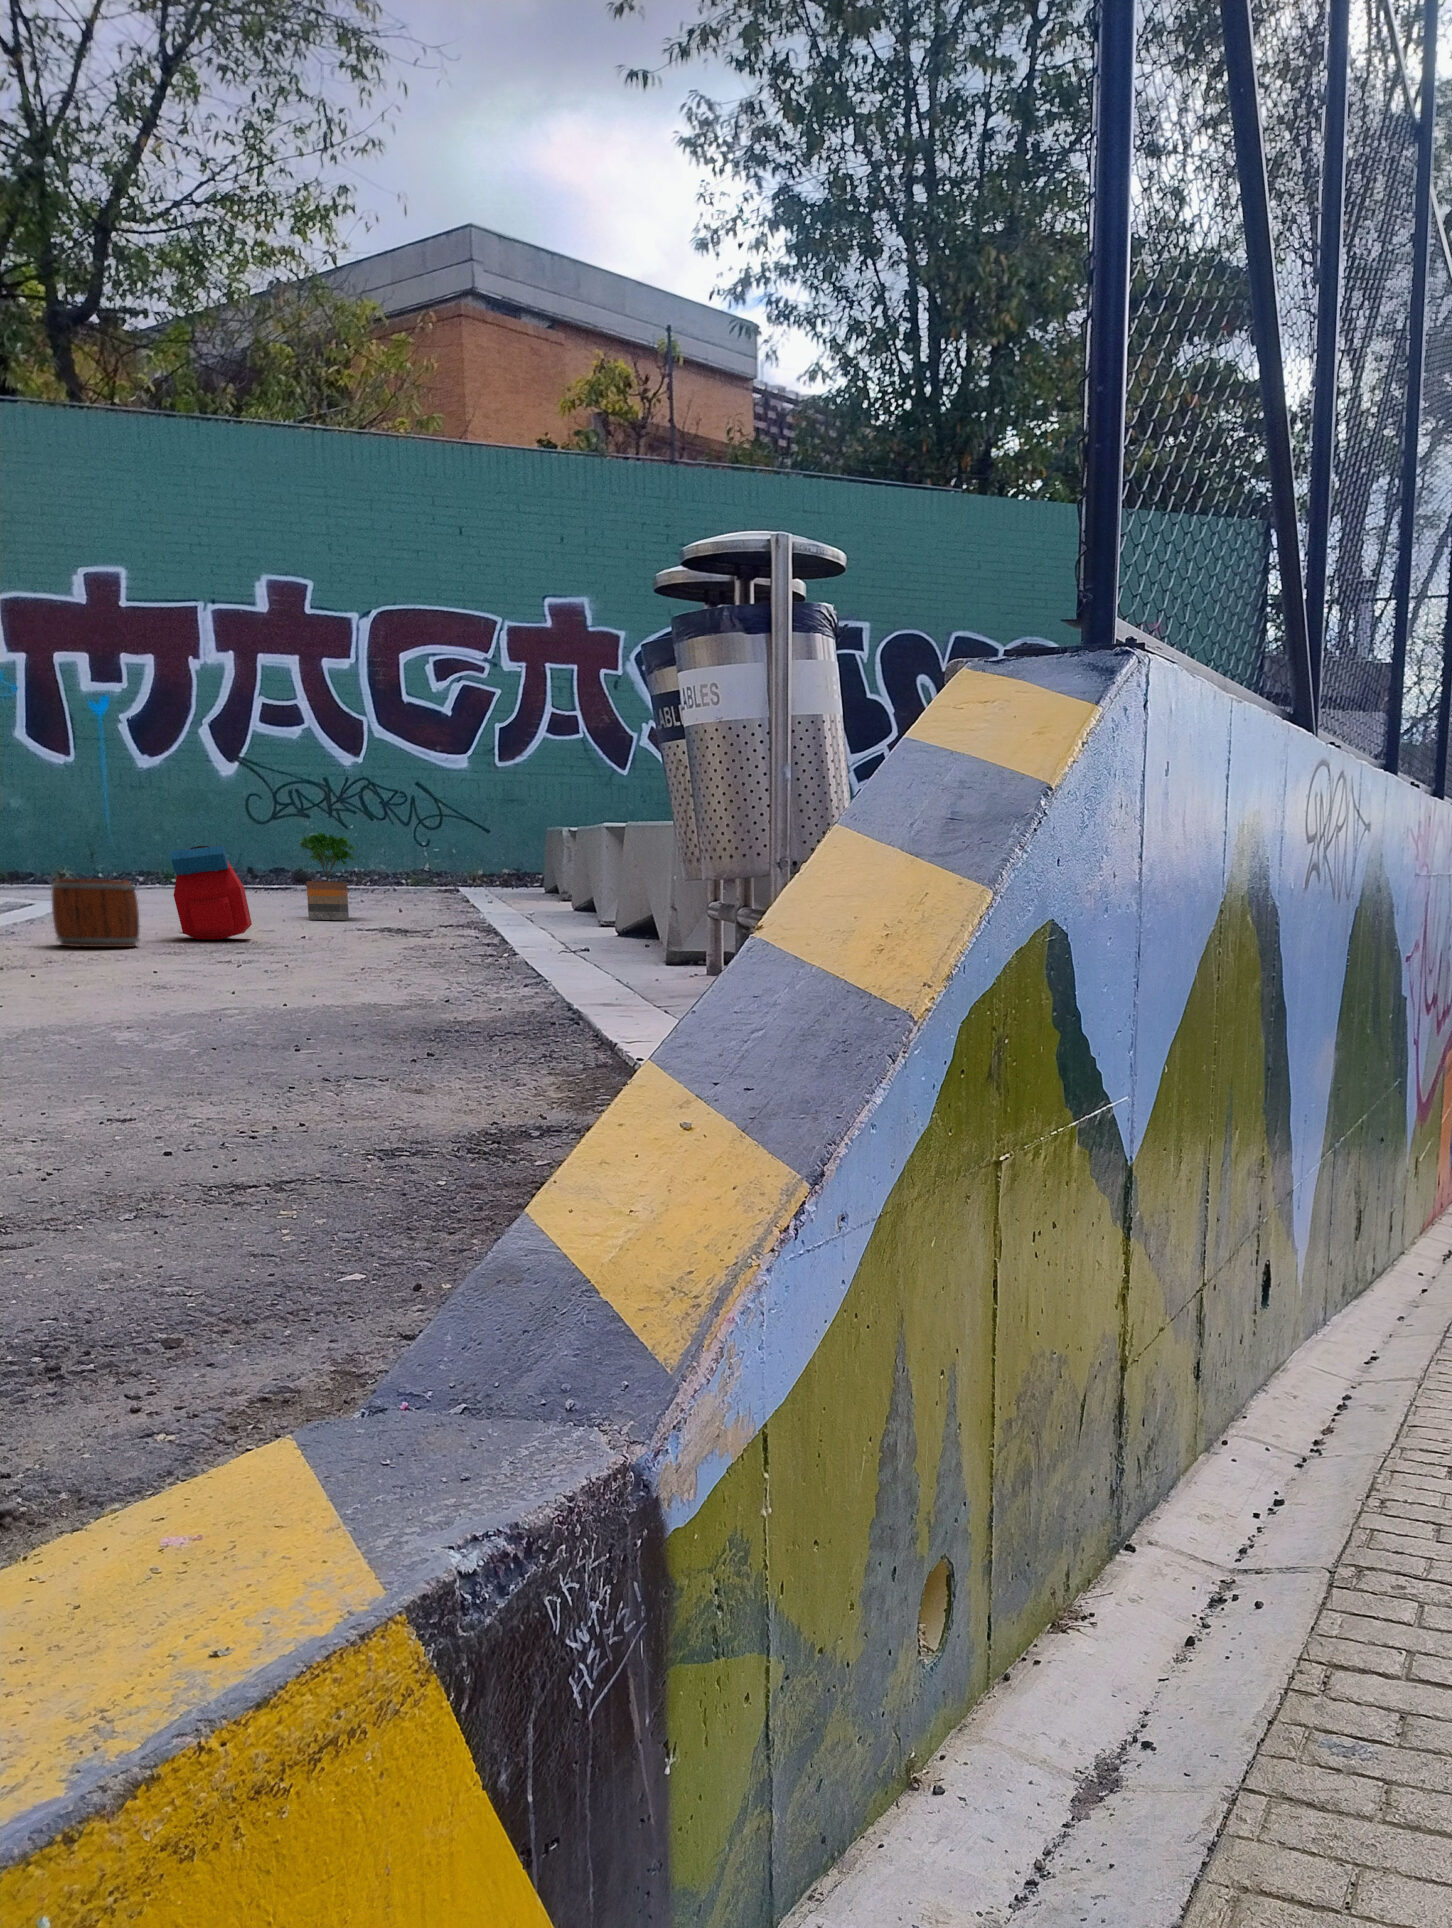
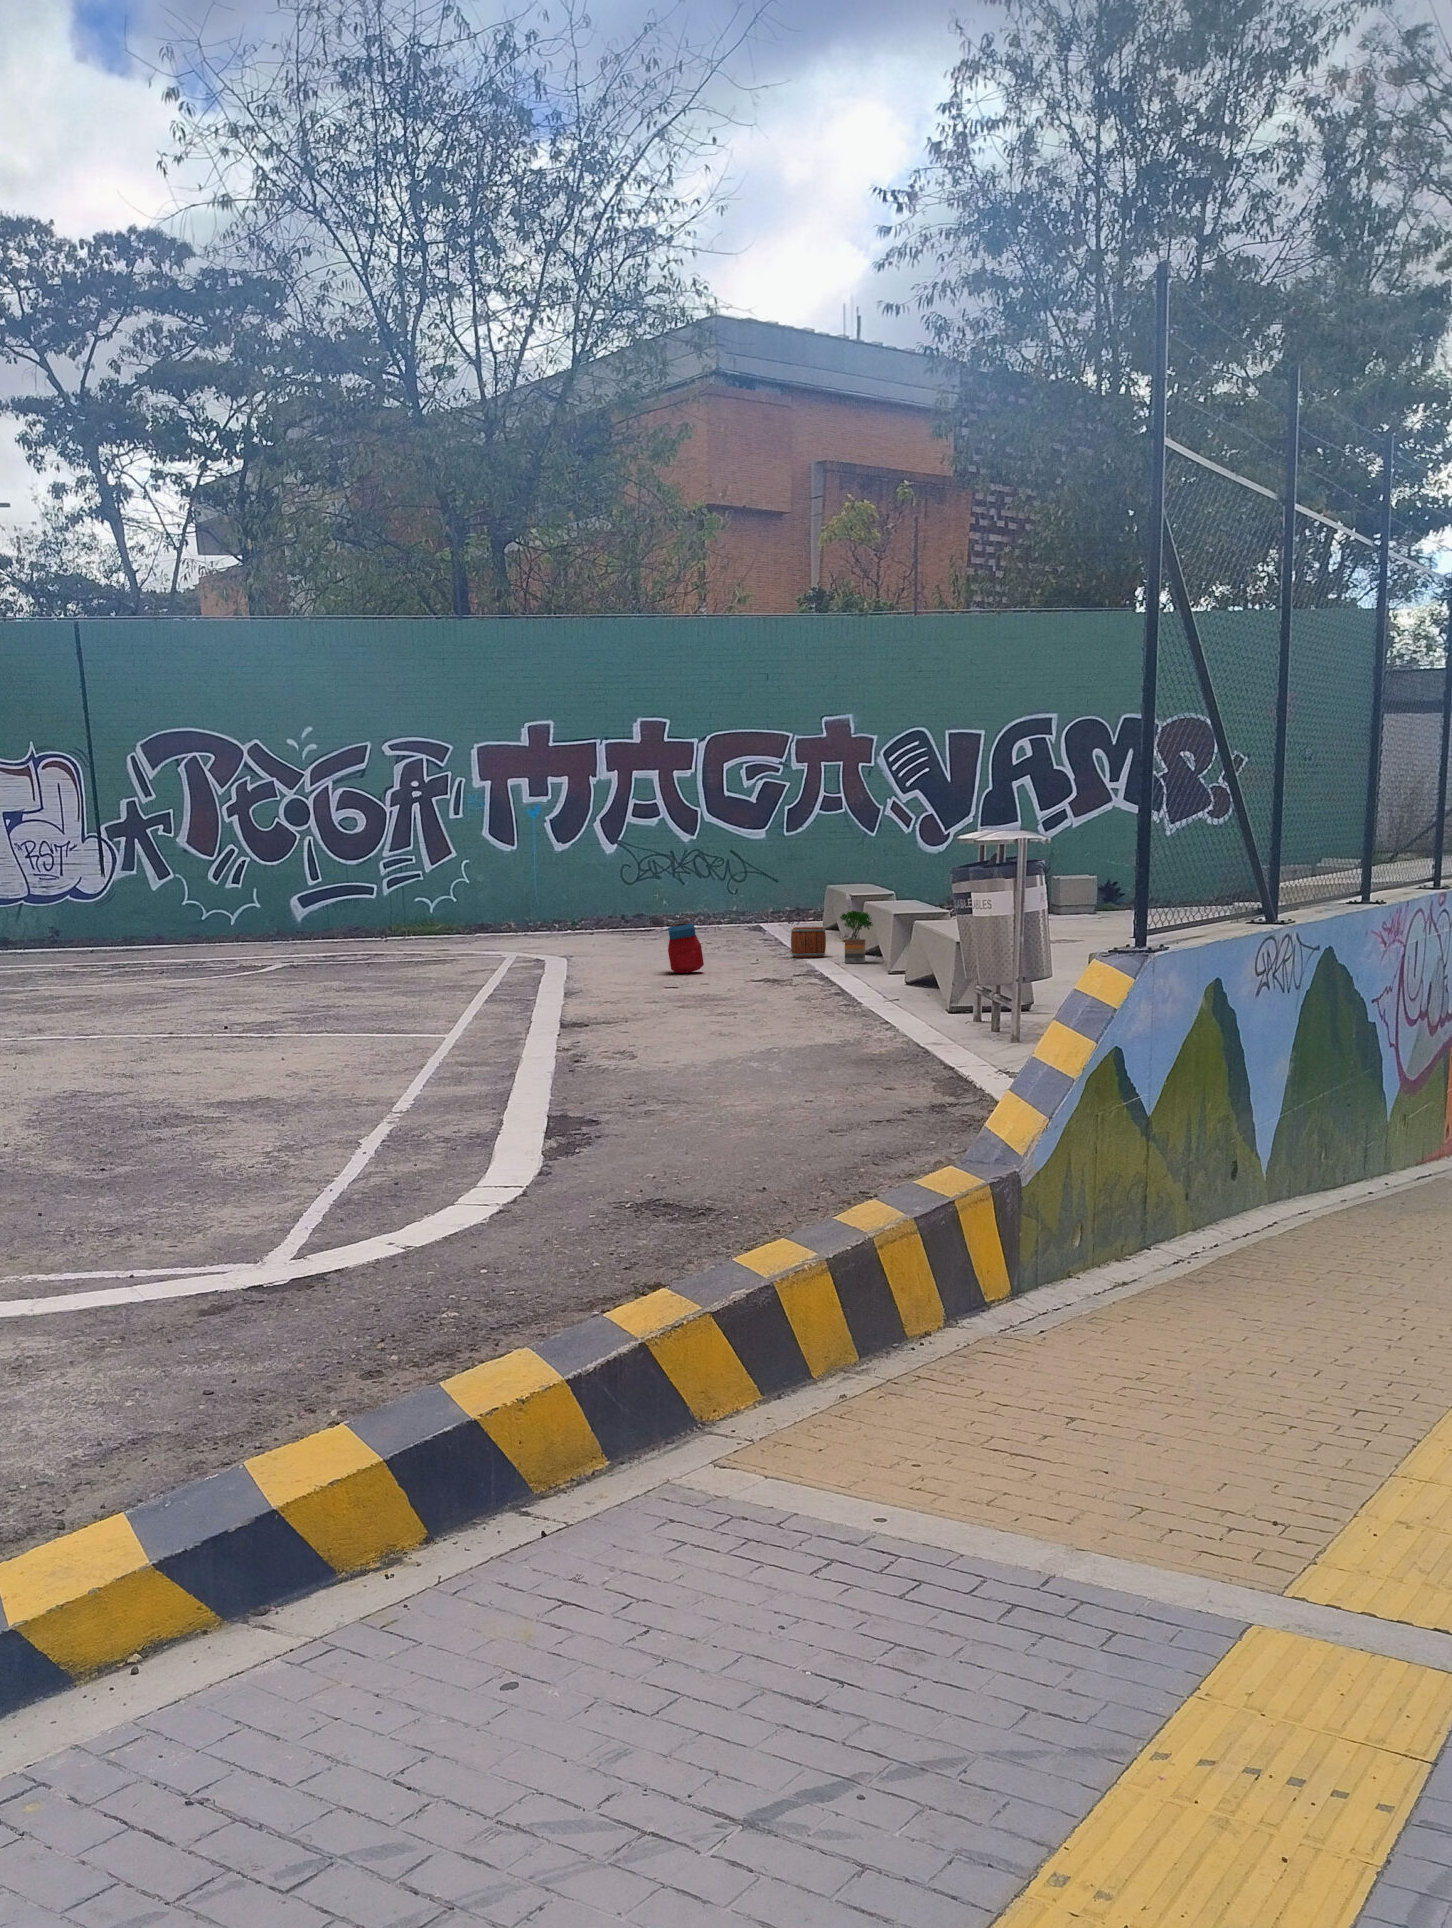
potted tree: present [299,833,355,920] -> present [840,910,873,963]
bucket: present [51,879,140,947] -> present [791,927,826,957]

